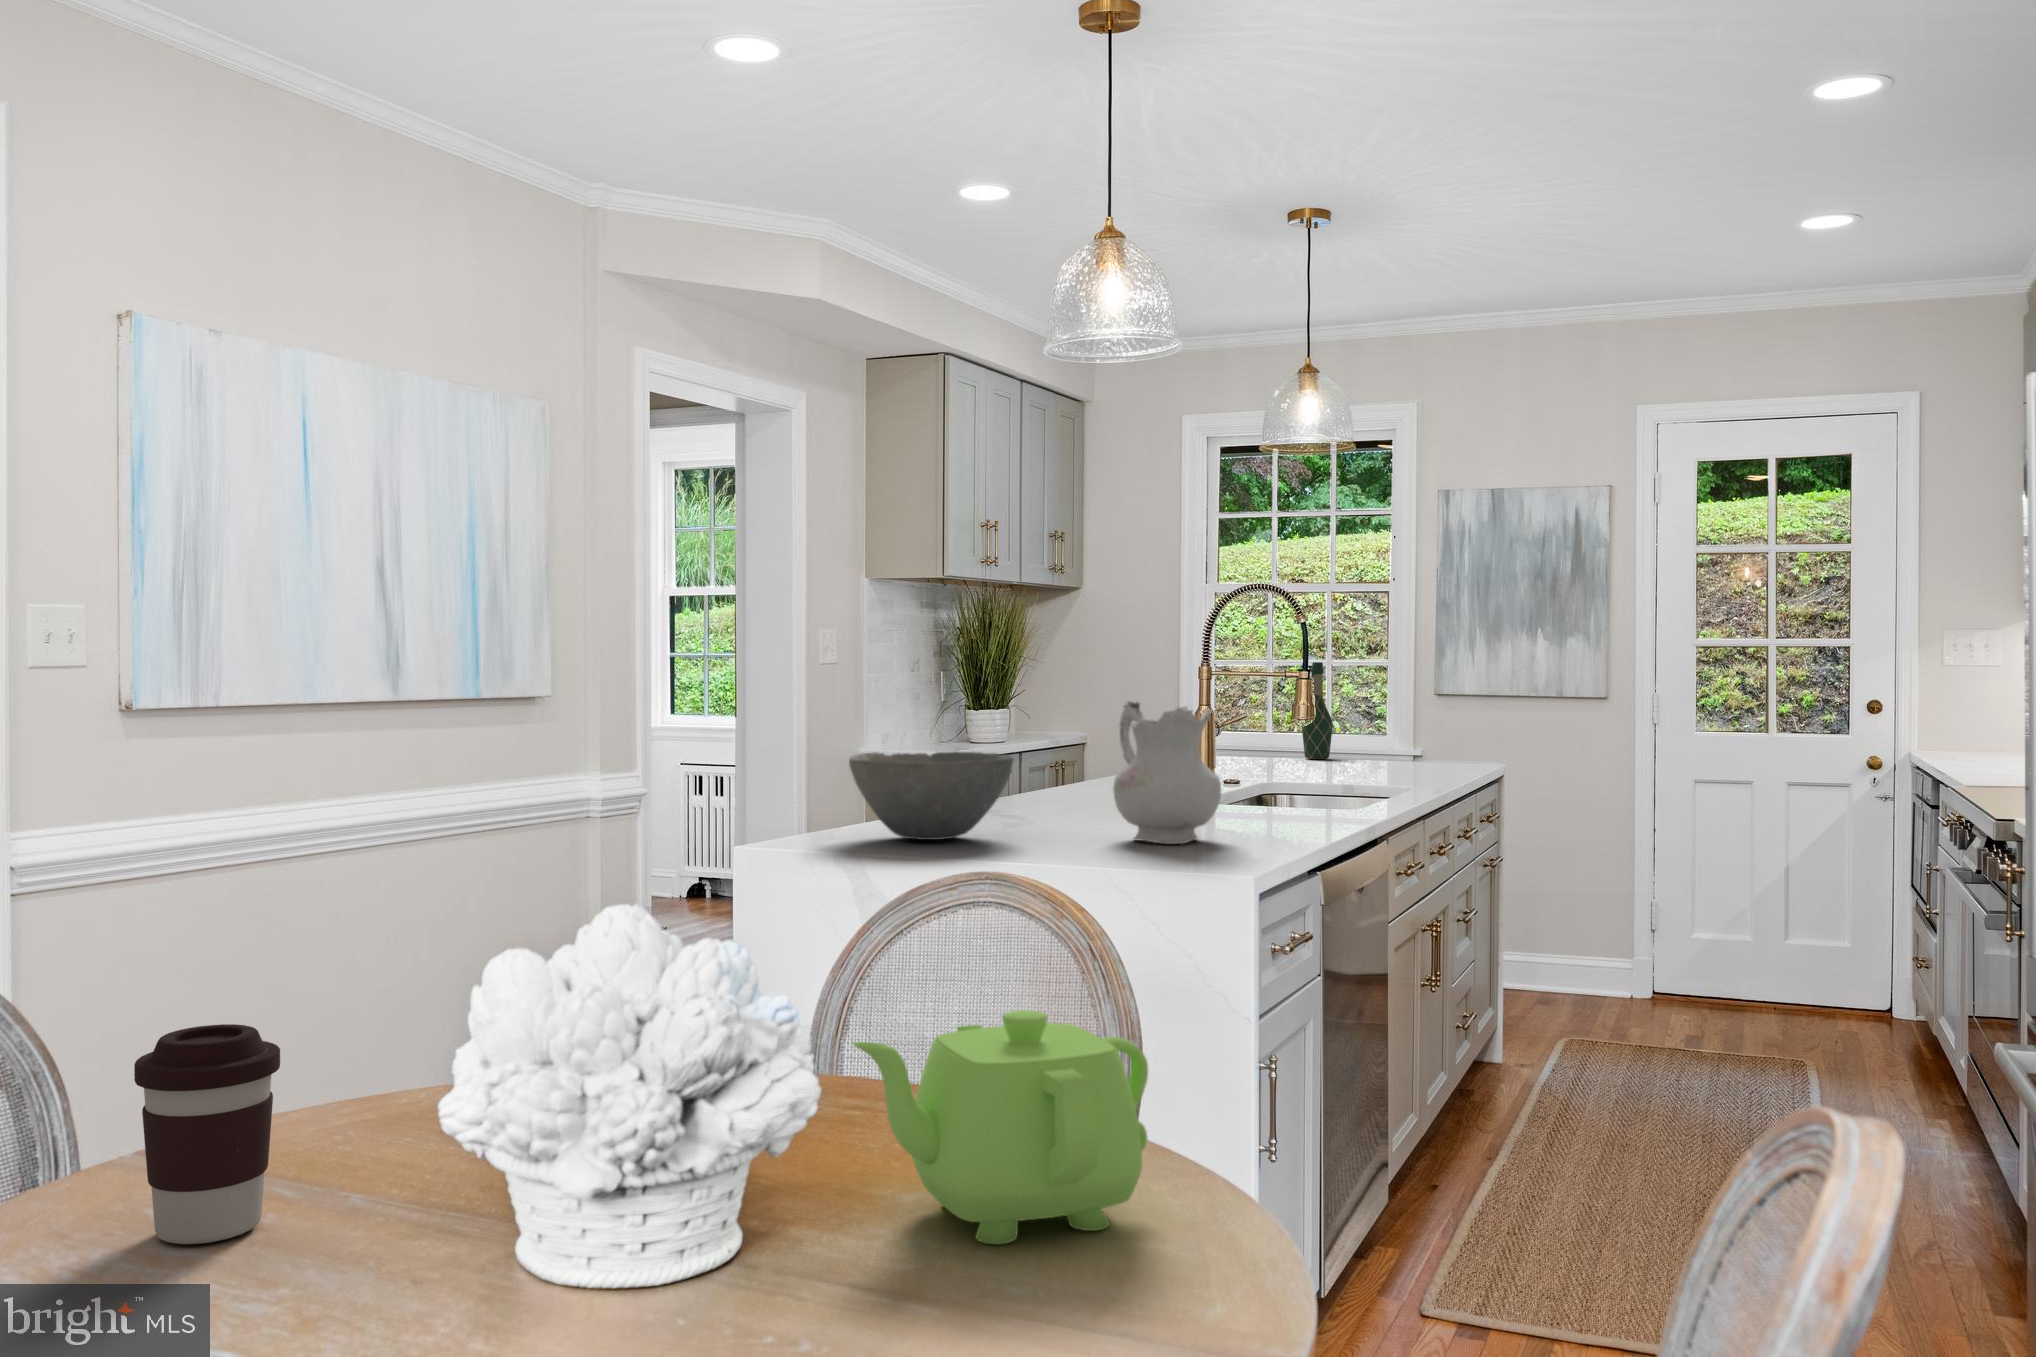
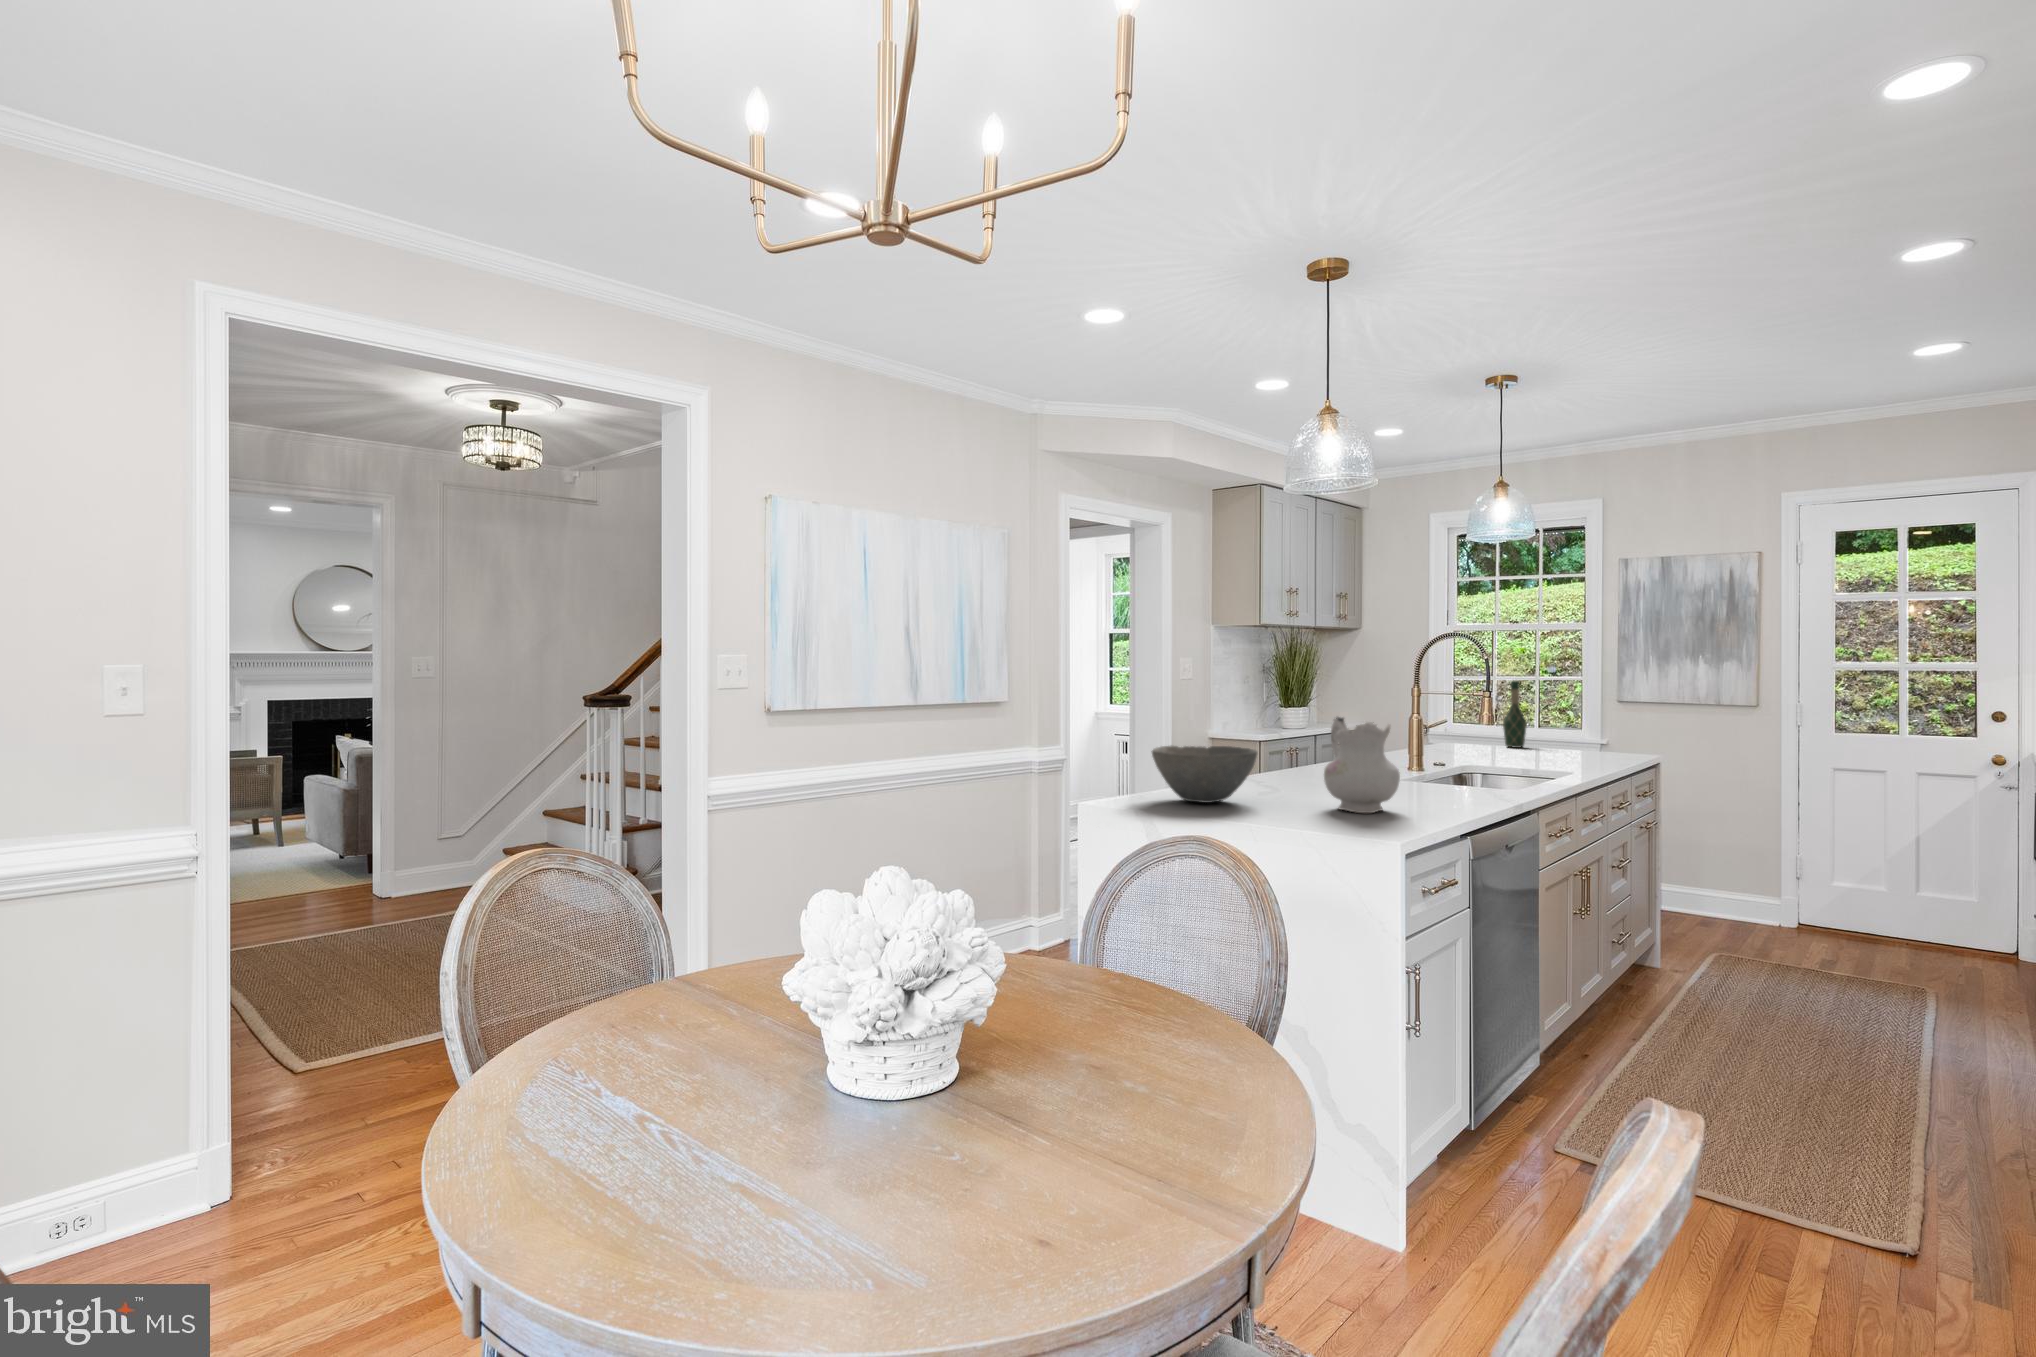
teapot: present [852,1010,1148,1244] -> none [1026,947,1229,1101]
coffee cup: present [134,1024,280,1244] -> none [659,913,733,1034]

